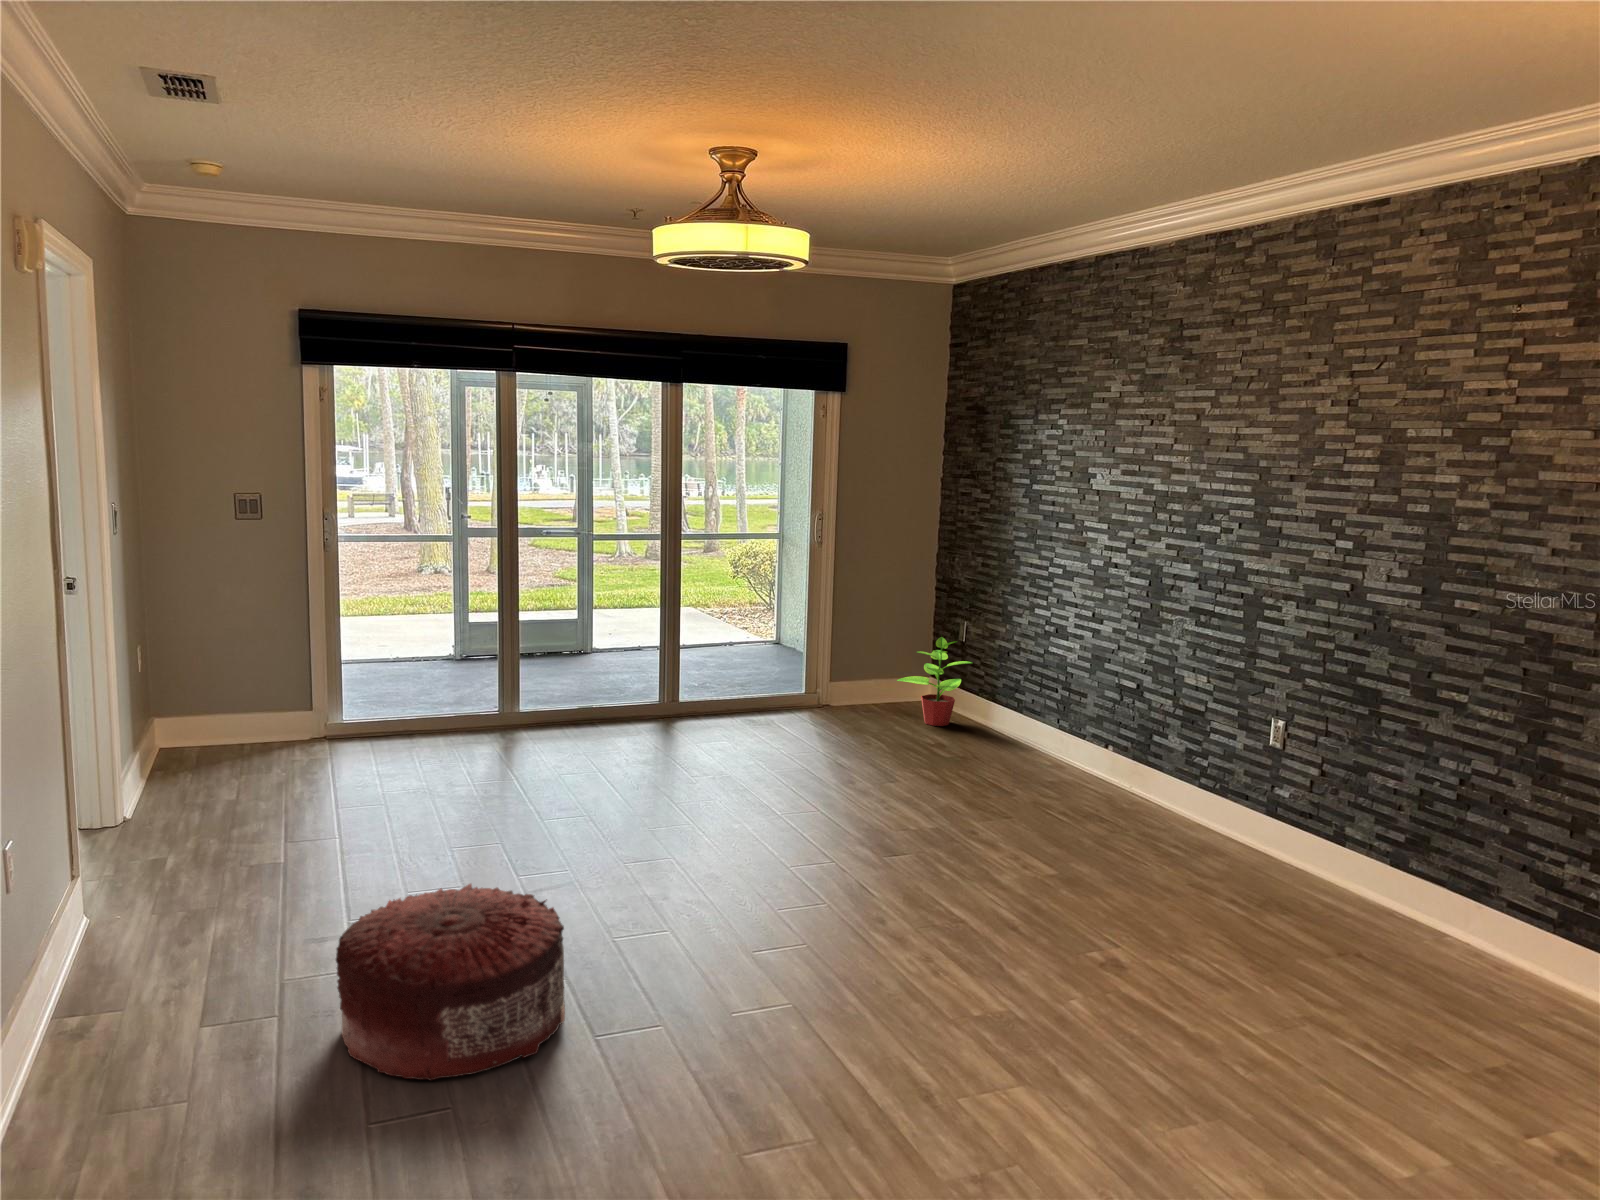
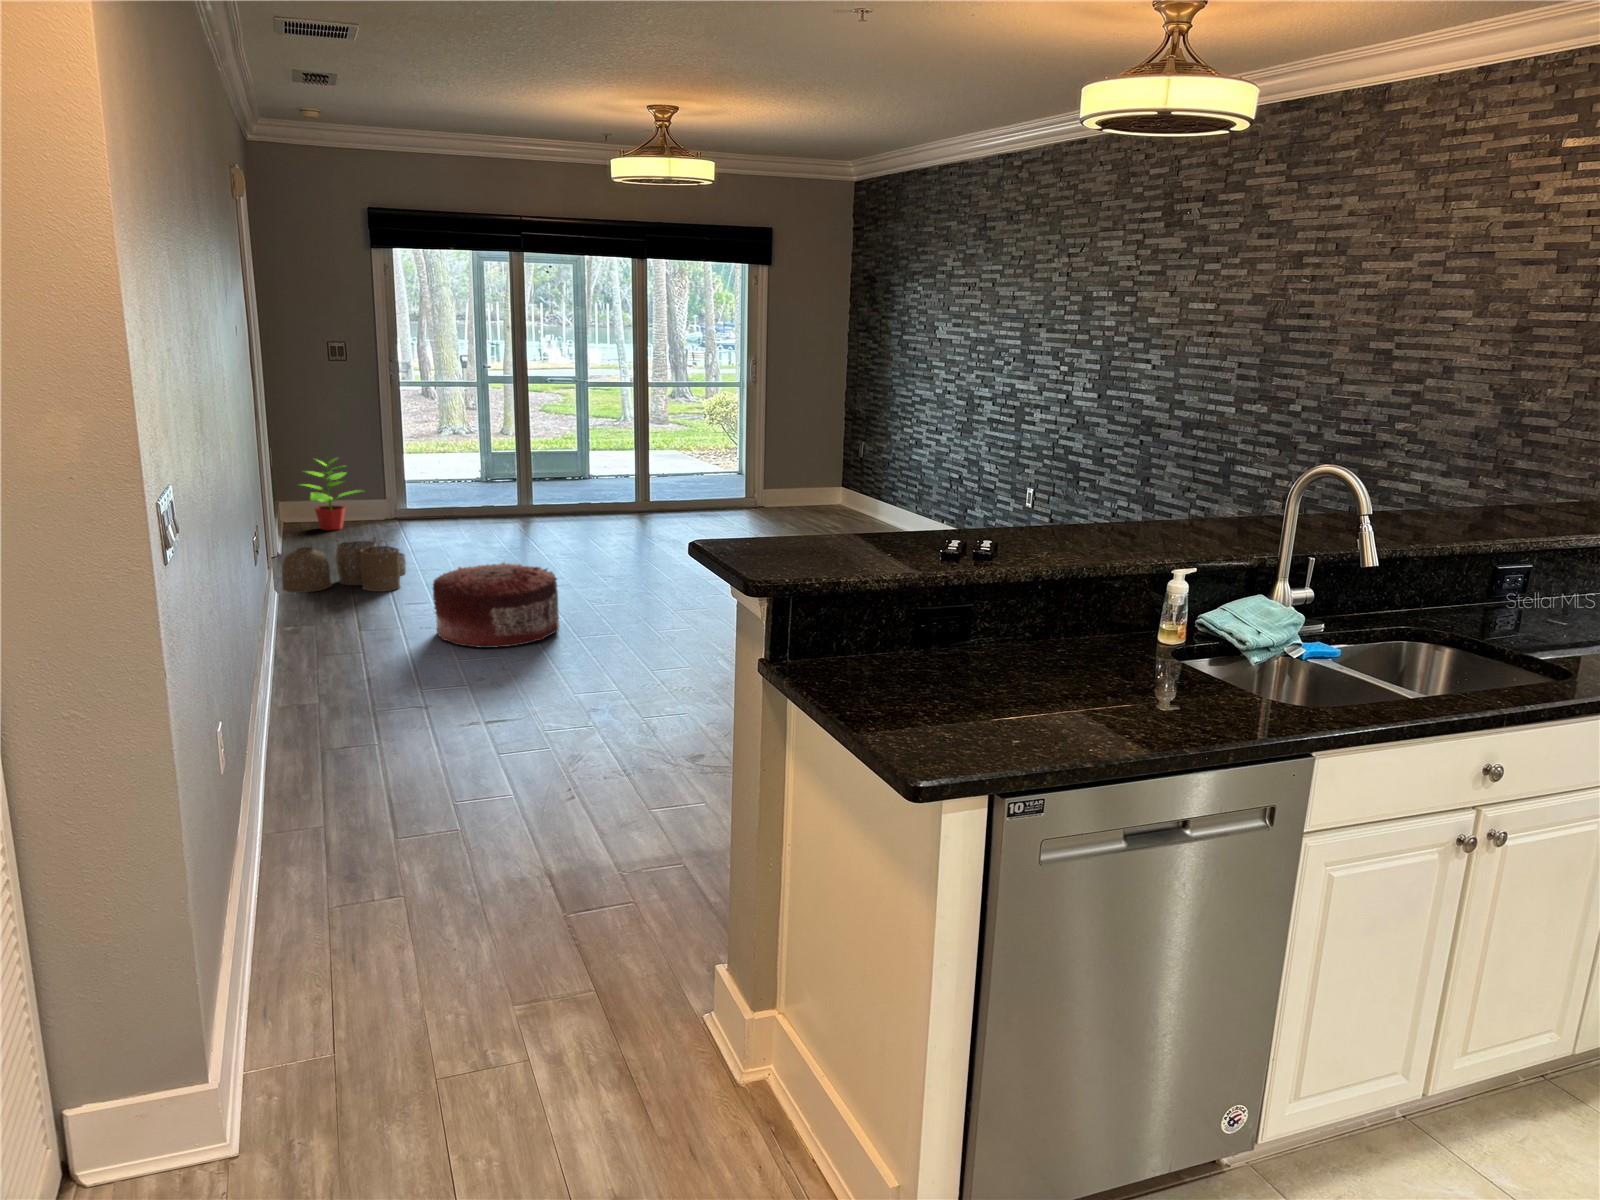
potted plant: present [897,637,971,726] -> present [301,458,362,530]
woven basket: none [101,808,317,913] -> present [282,538,406,592]

